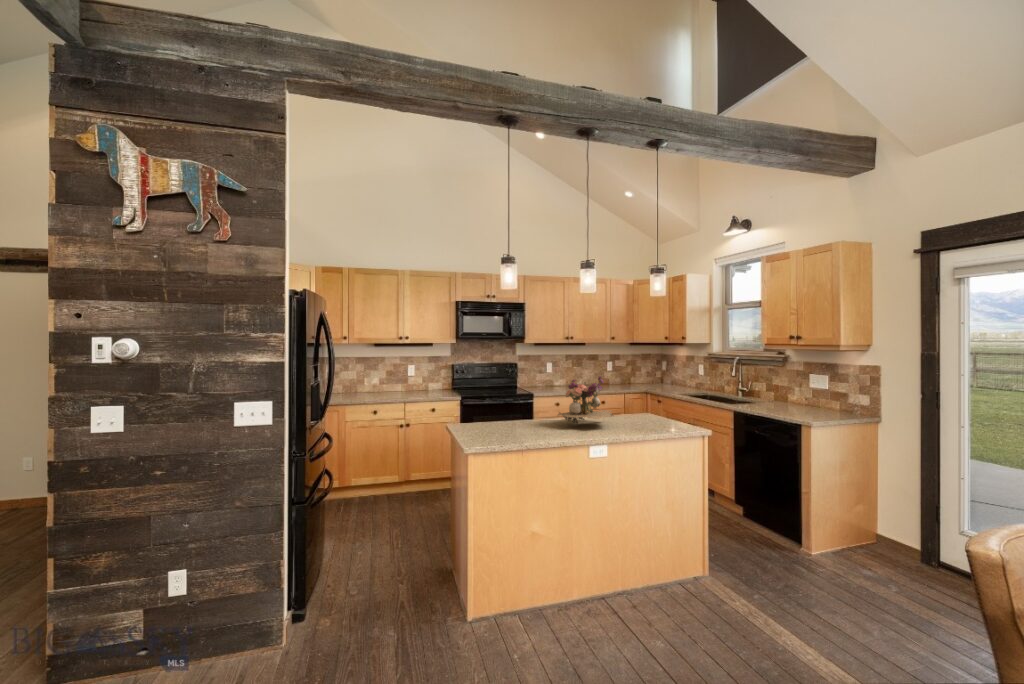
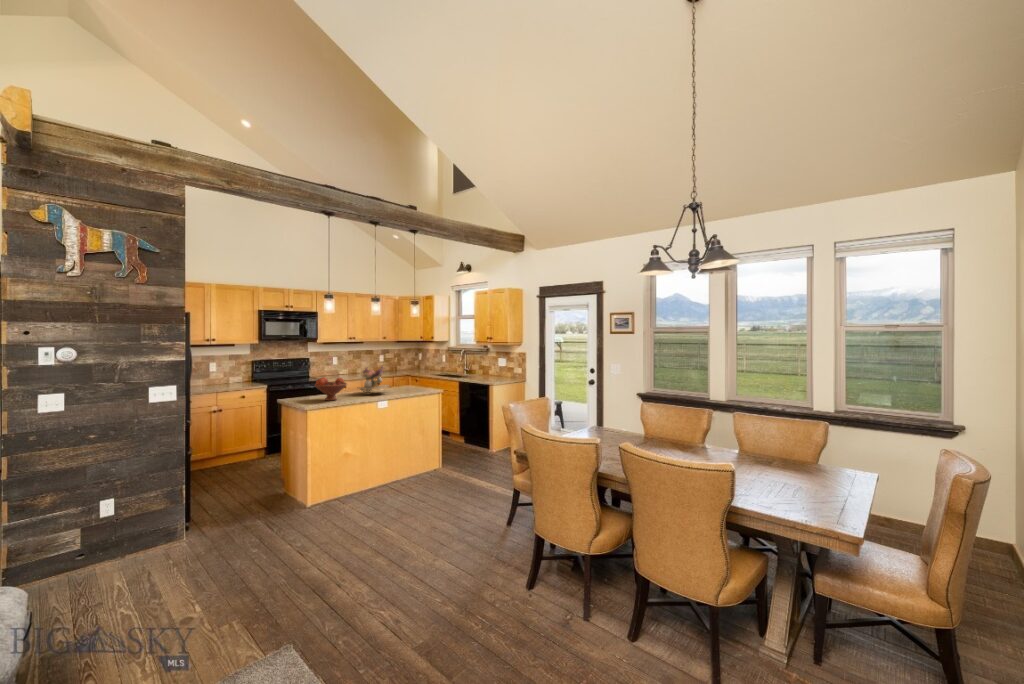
fruit bowl: none [487,394,538,435] -> present [315,377,347,401]

